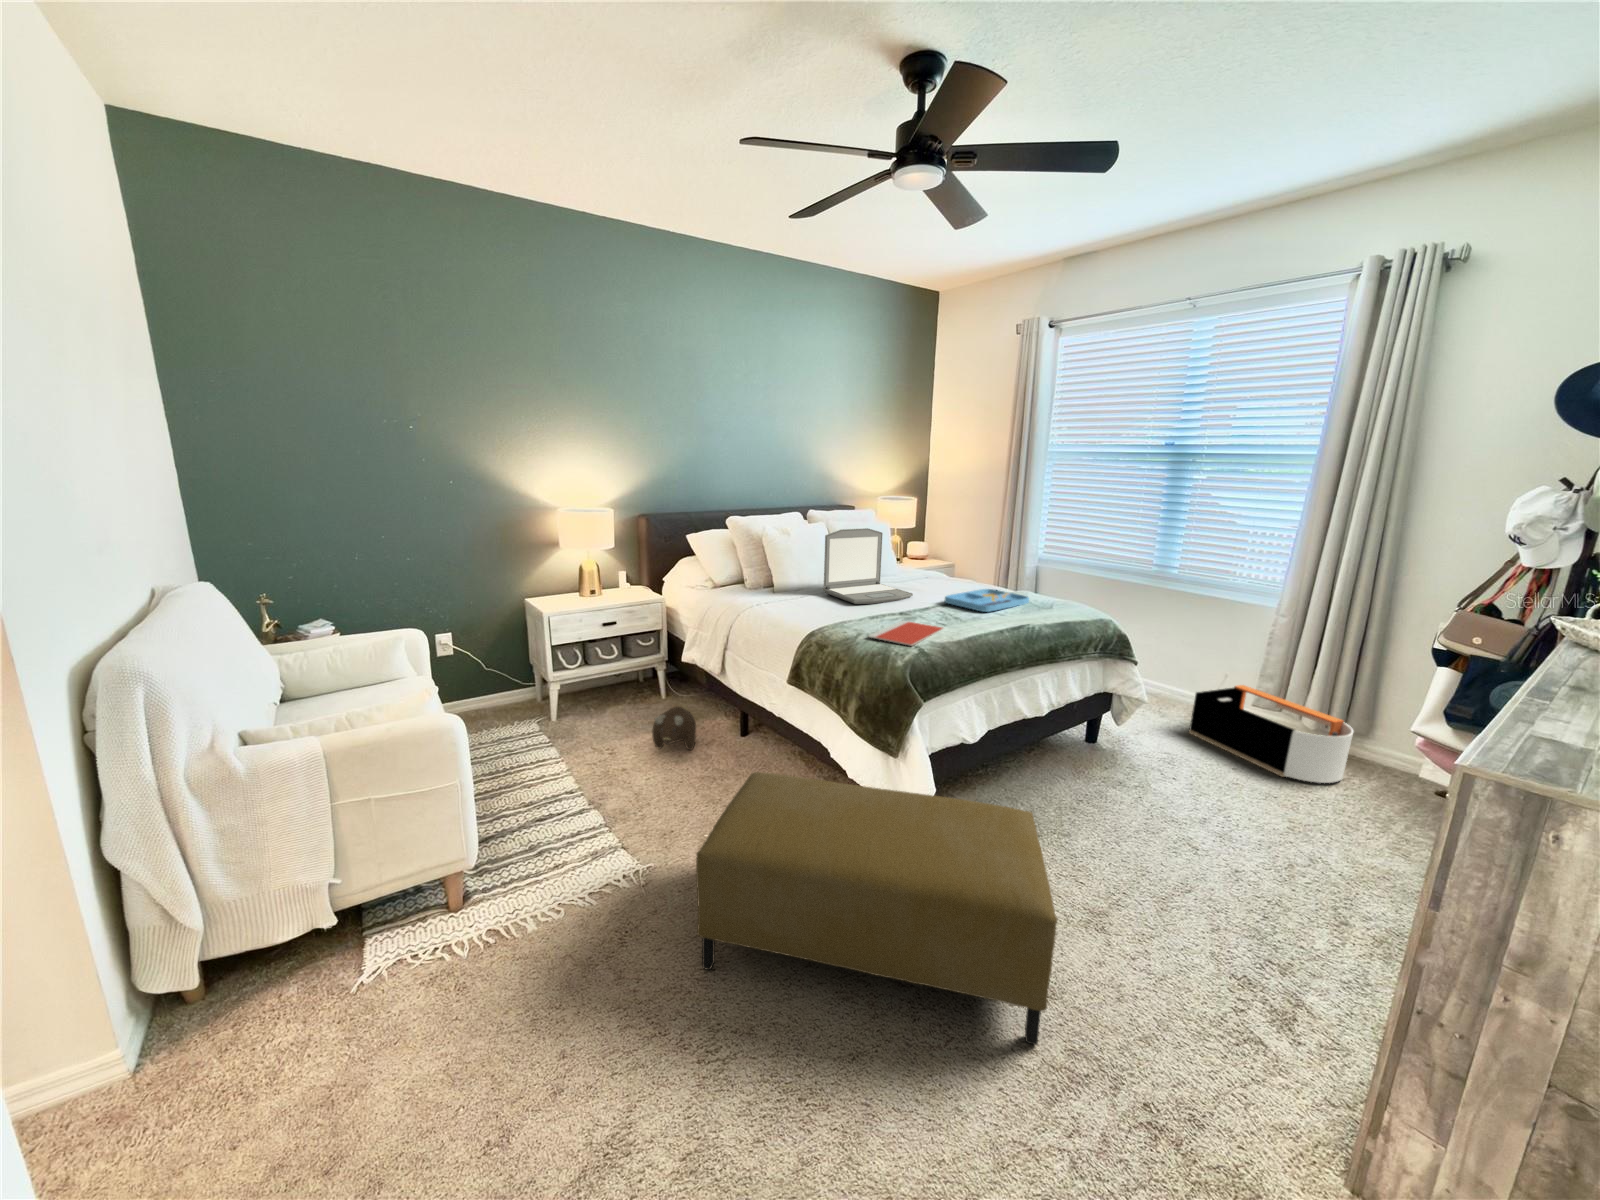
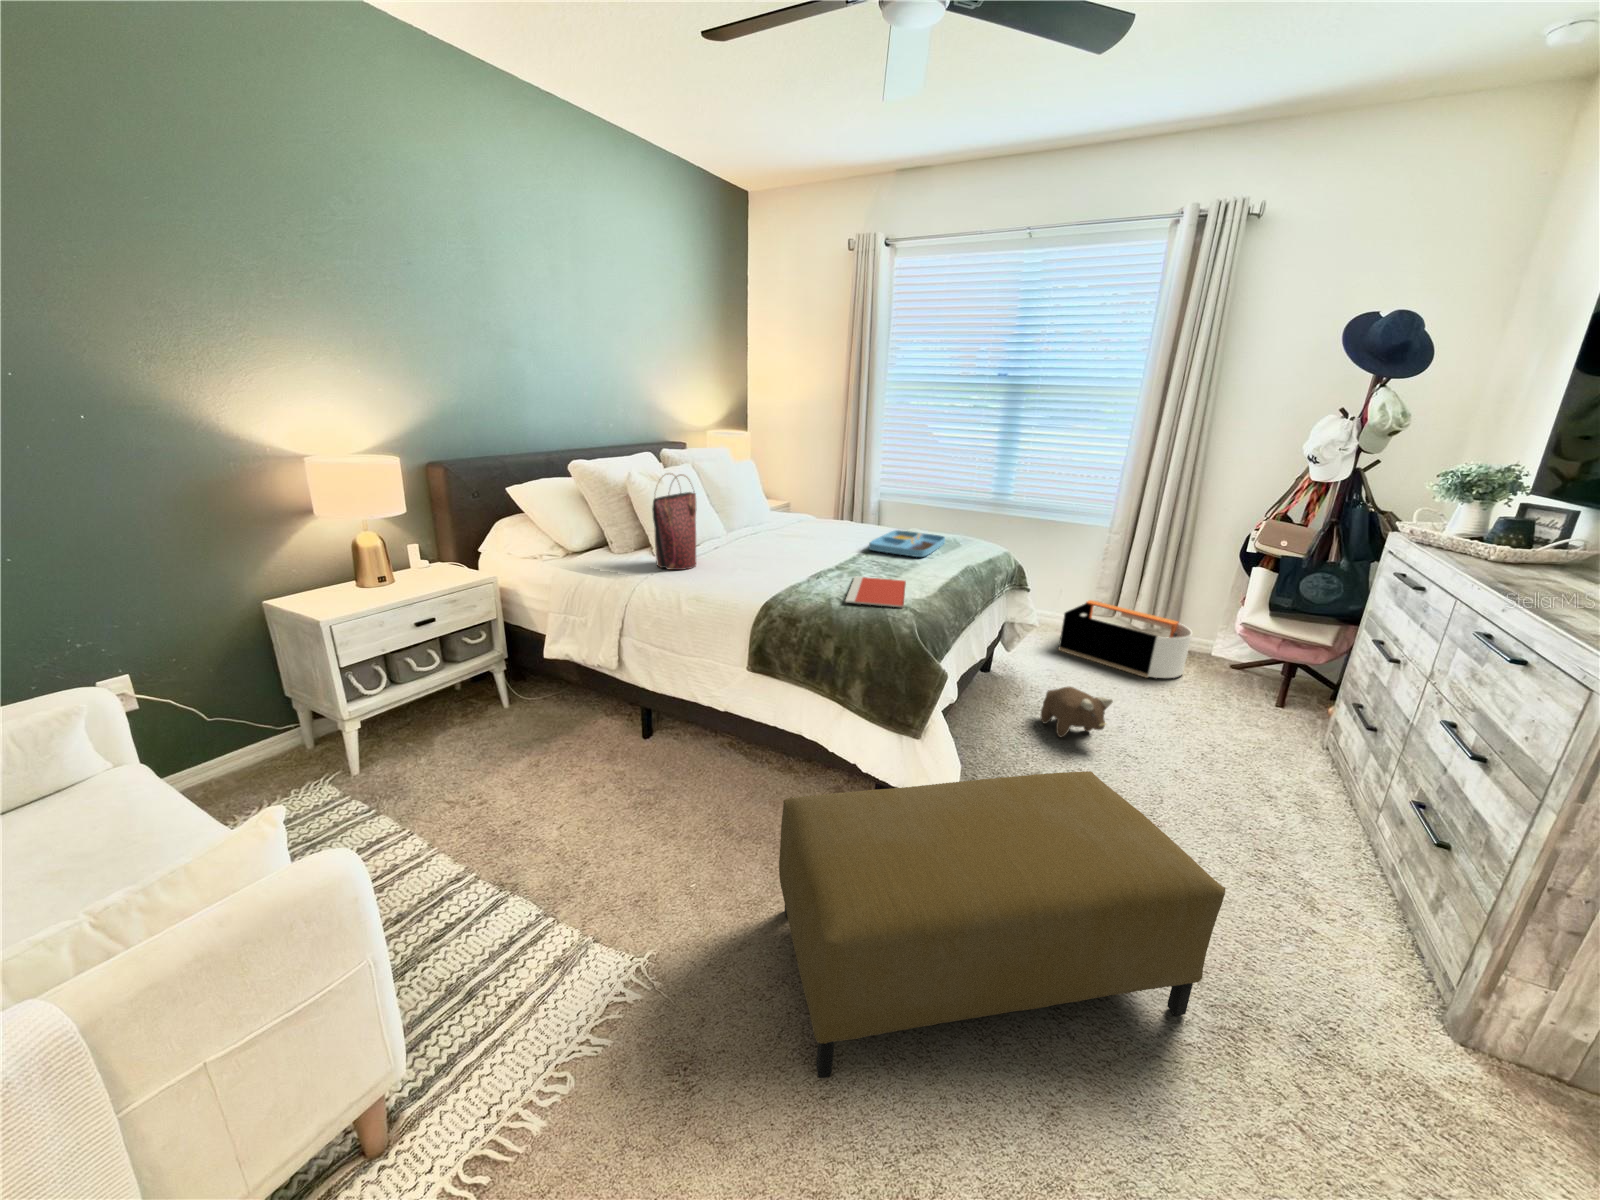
handbag: none [756,528,799,604] -> present [652,473,696,570]
laptop: present [822,528,913,604] -> none [723,468,827,561]
plush toy: present [652,707,696,750] -> present [1041,687,1113,737]

